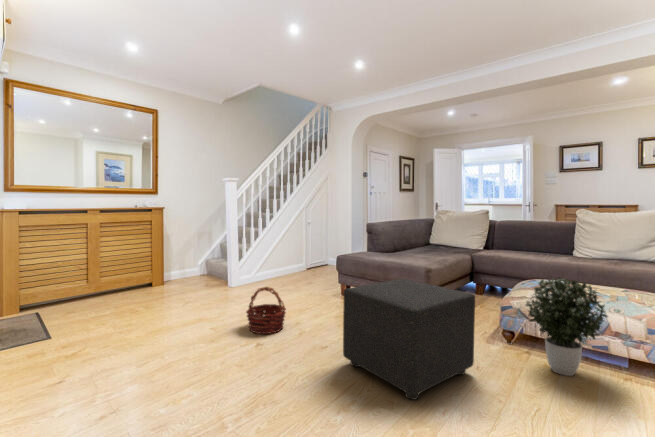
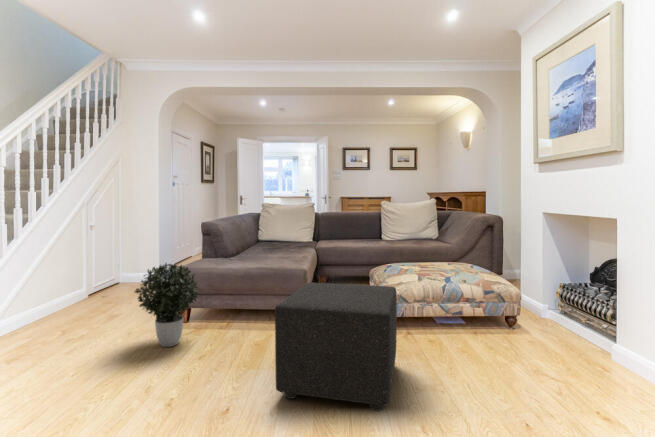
potted plant: present [526,278,608,376] -> present [135,264,199,347]
basket: present [246,287,286,334] -> none [77,327,150,404]

